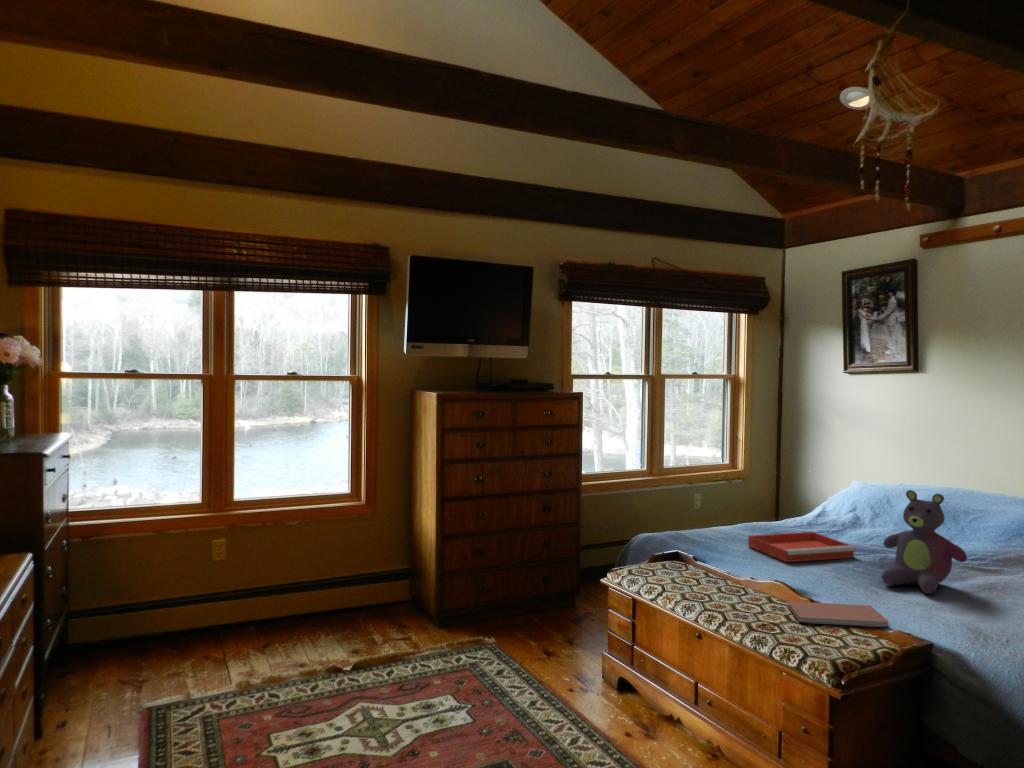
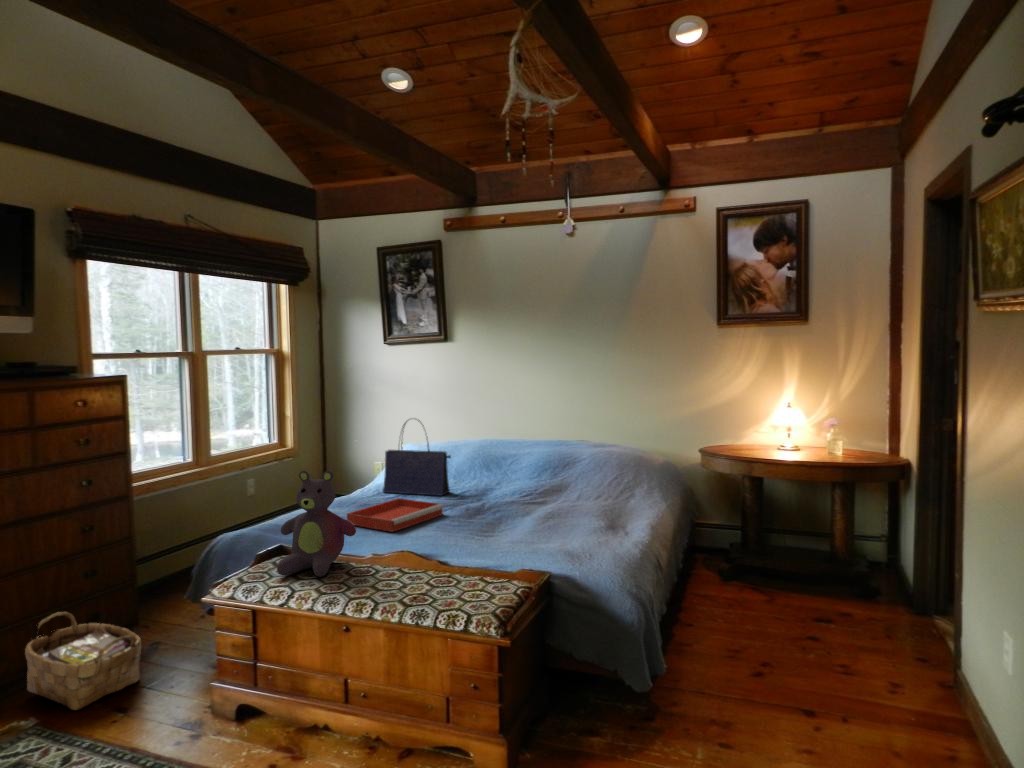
tote bag: none [807,451,883,539] -> present [383,420,451,496]
stuffed bear: present [882,490,967,594] -> present [277,471,356,577]
woven basket: none [496,567,569,643] -> present [25,612,141,710]
notebook: present [787,601,889,627] -> none [425,554,514,585]

